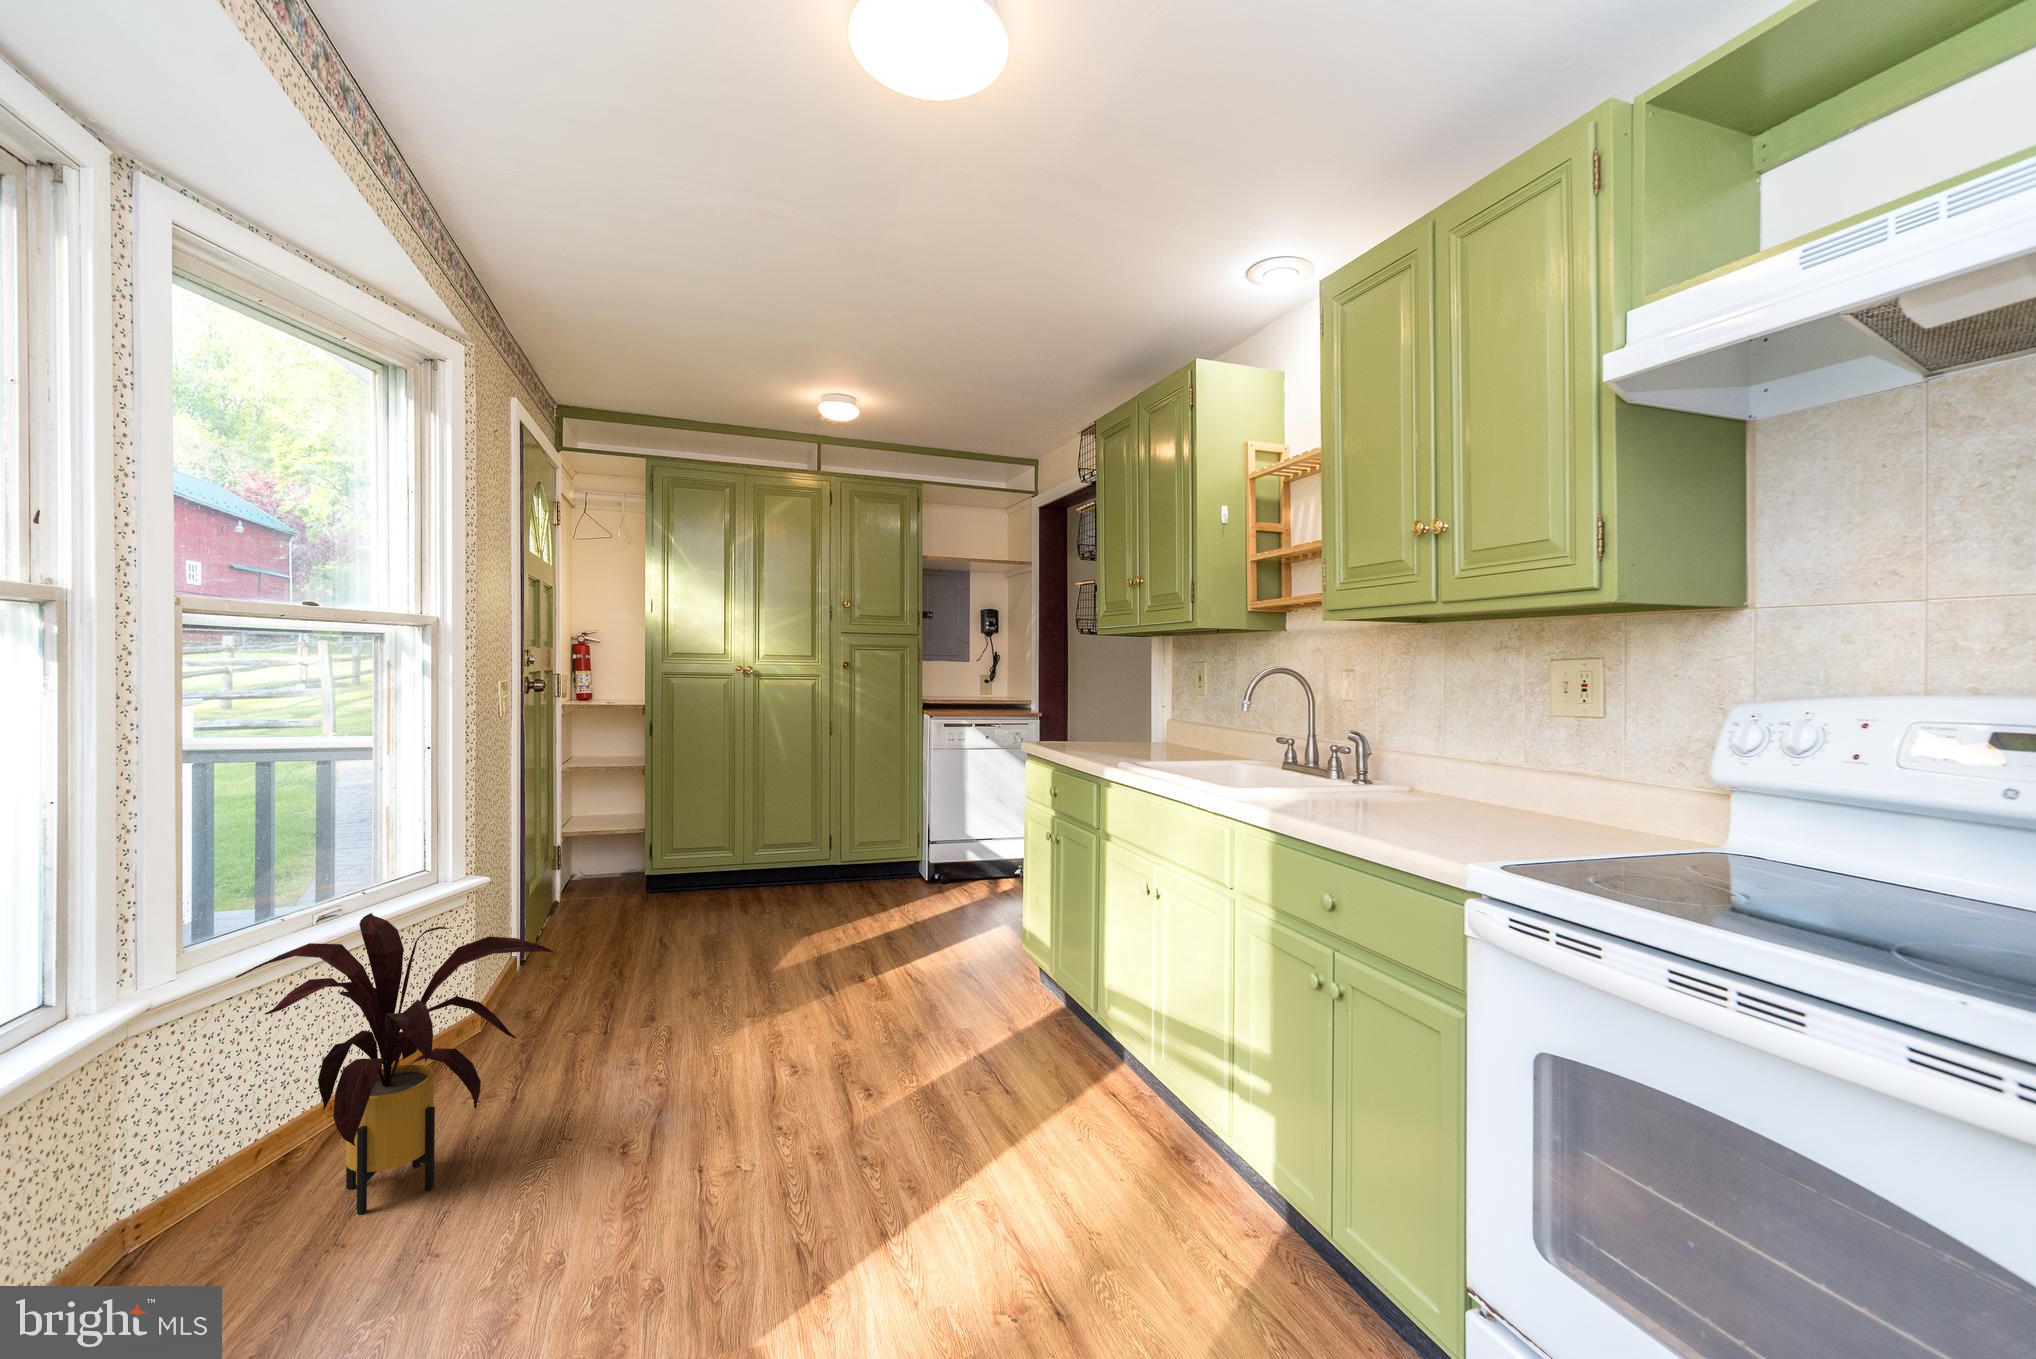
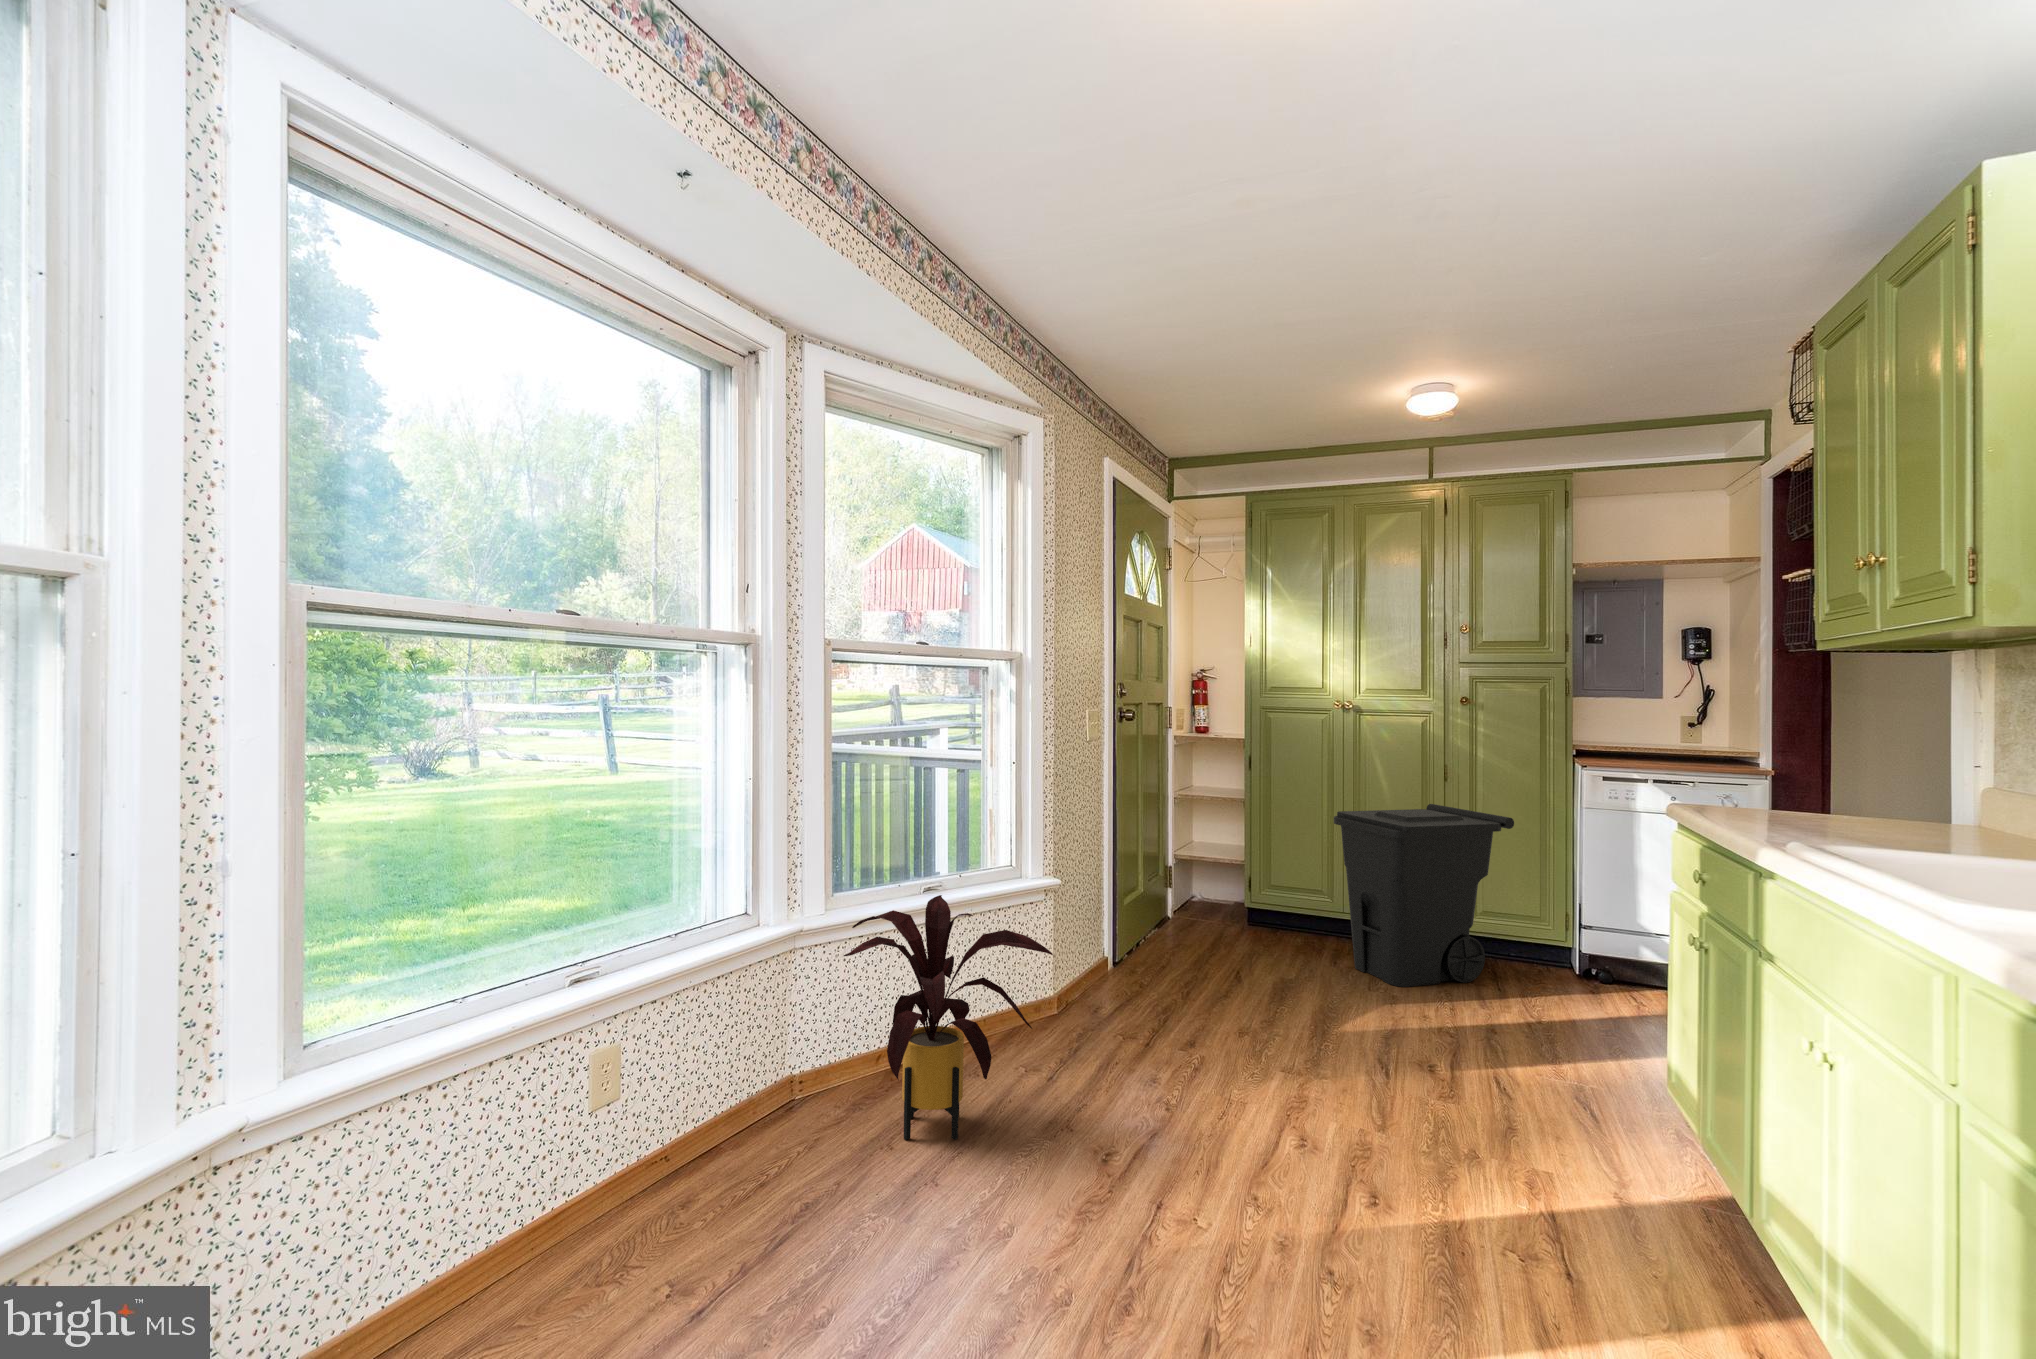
trash can: none [742,755,887,916] -> present [1334,804,1514,987]

